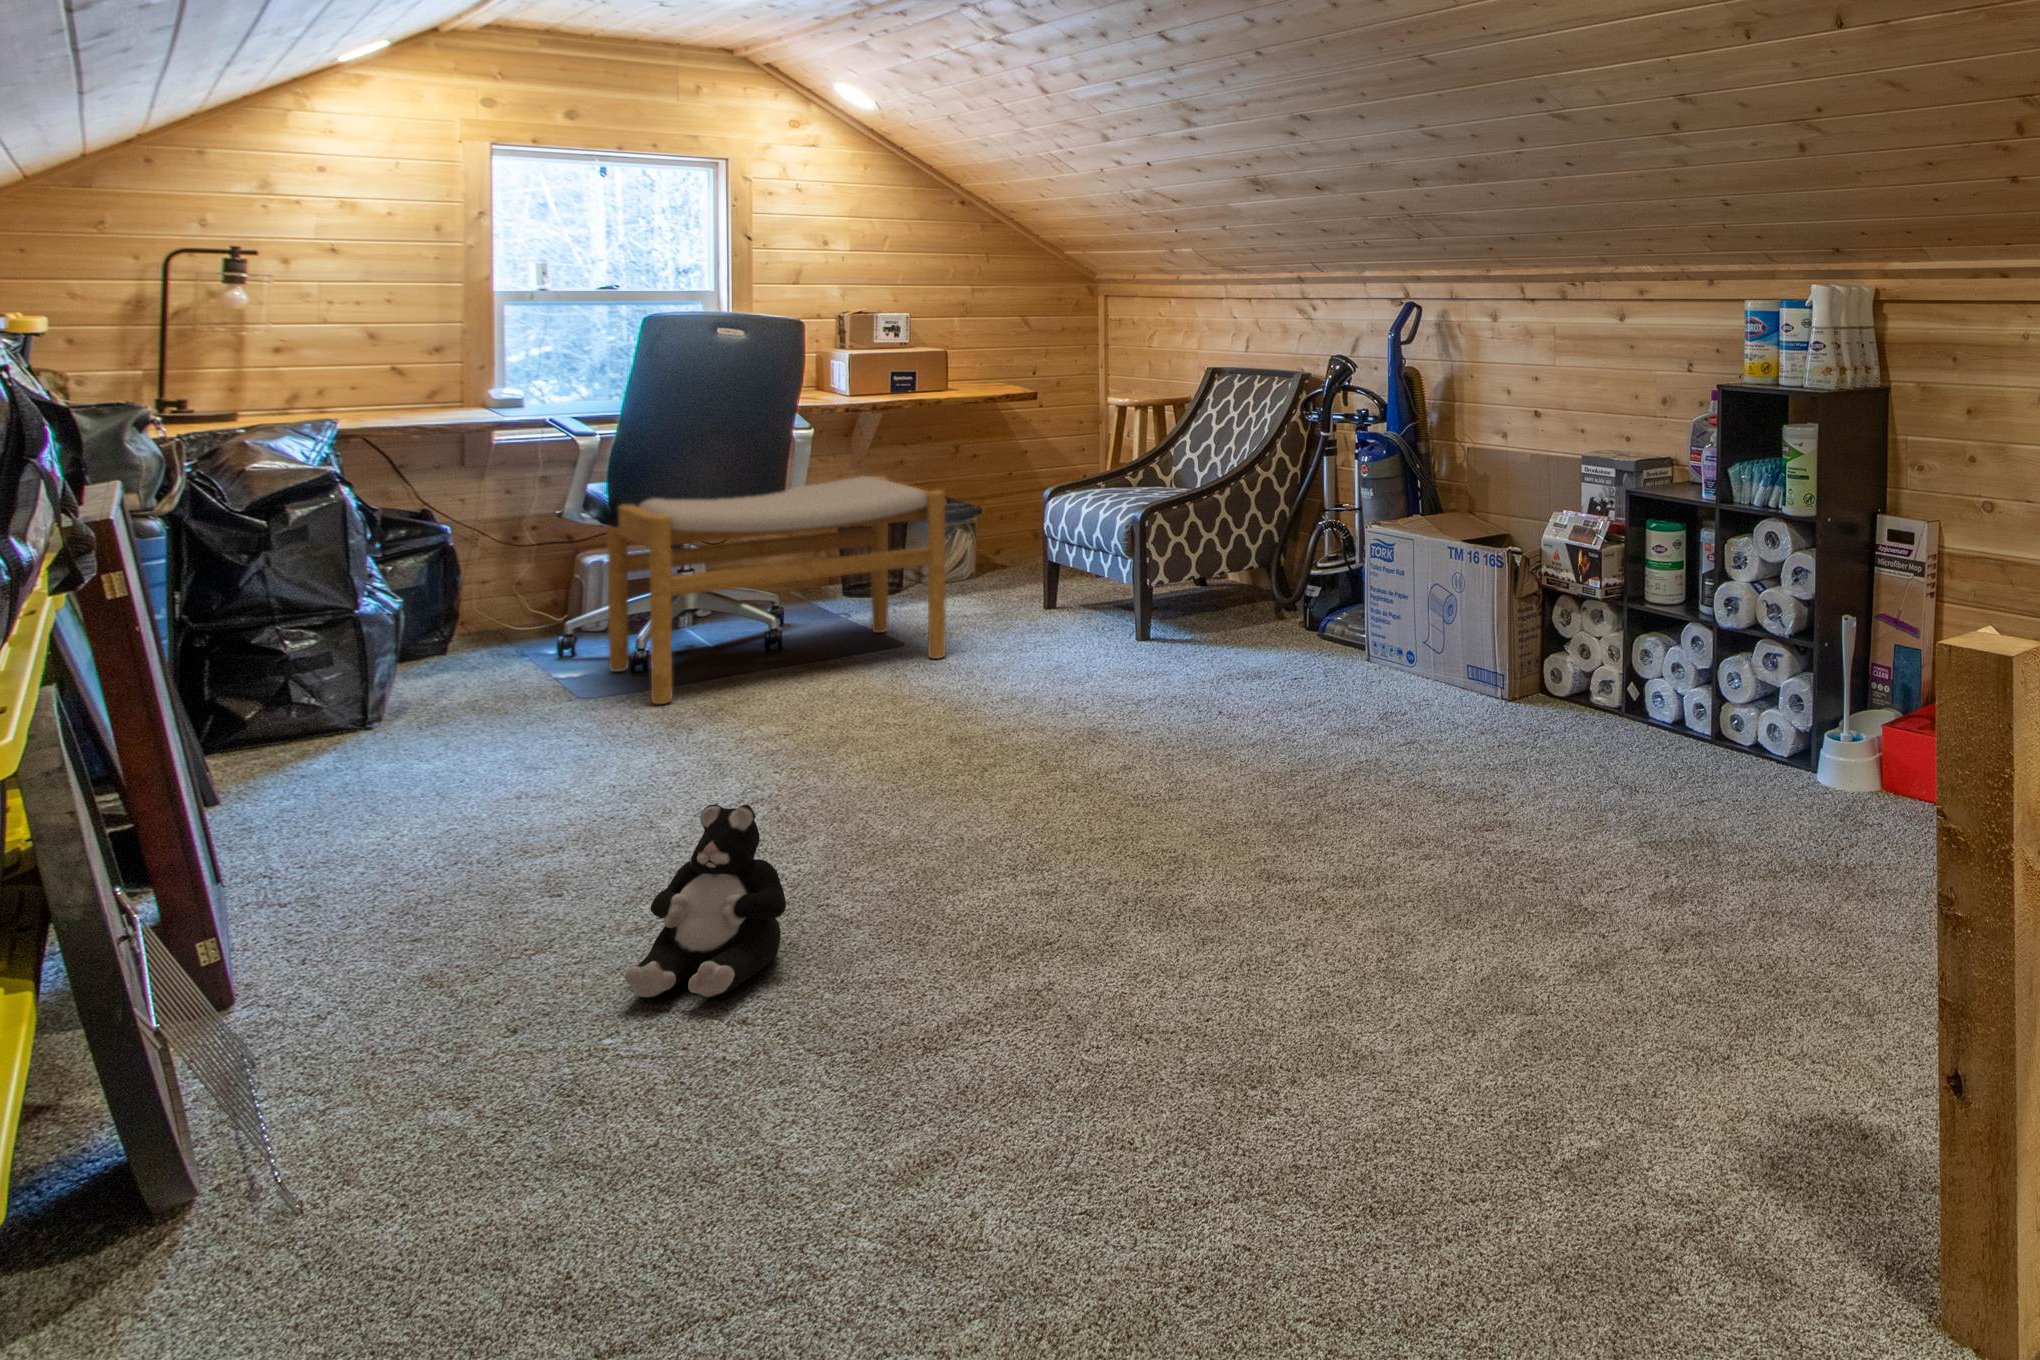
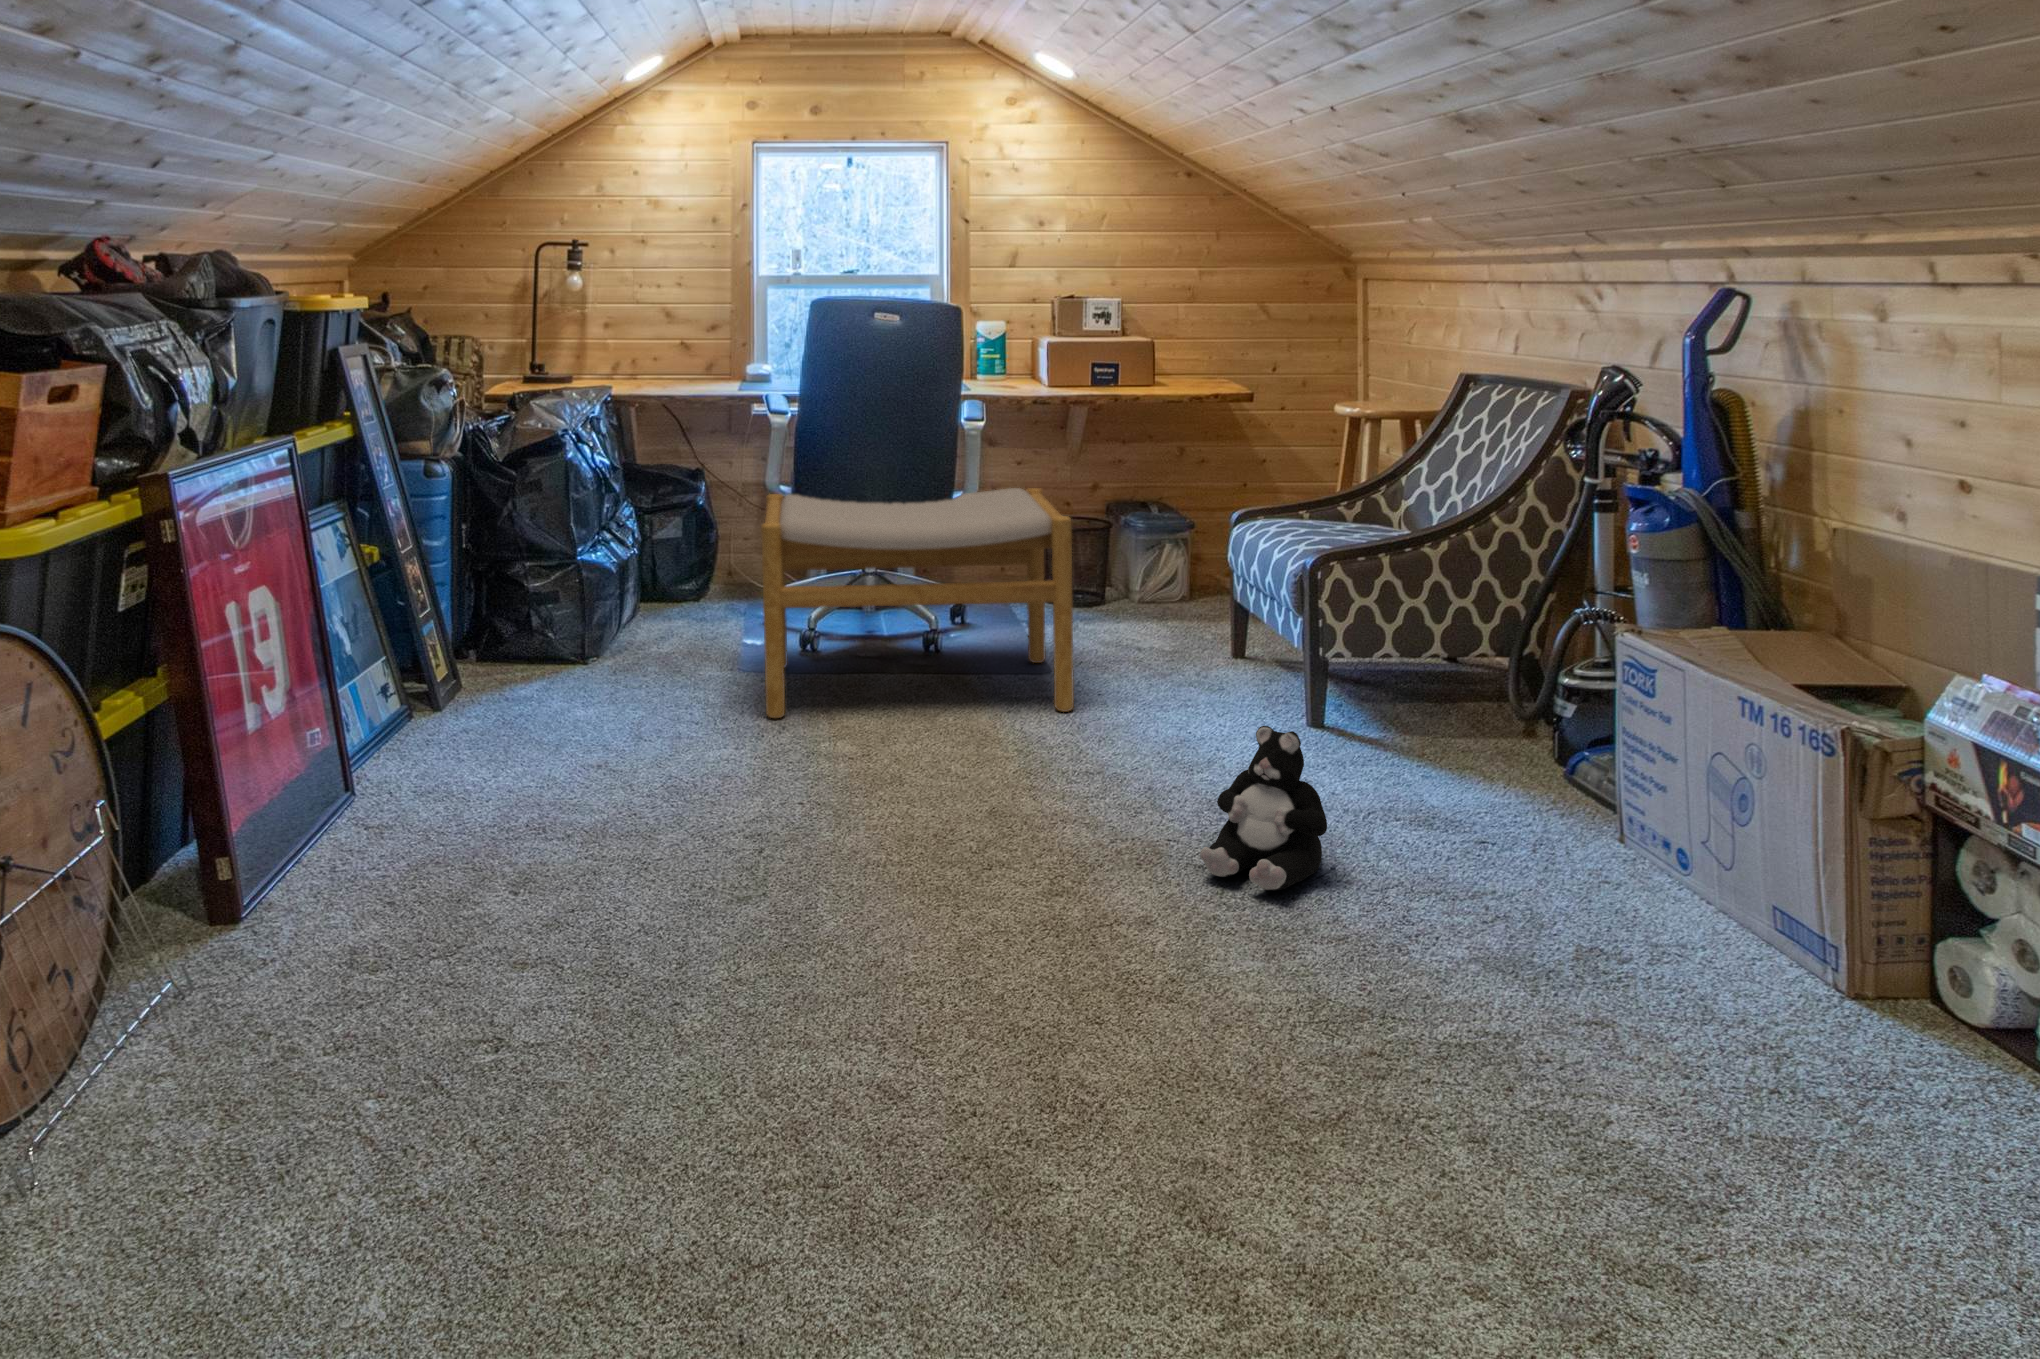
plush toy: present [625,804,786,997] -> present [1200,726,1327,891]

